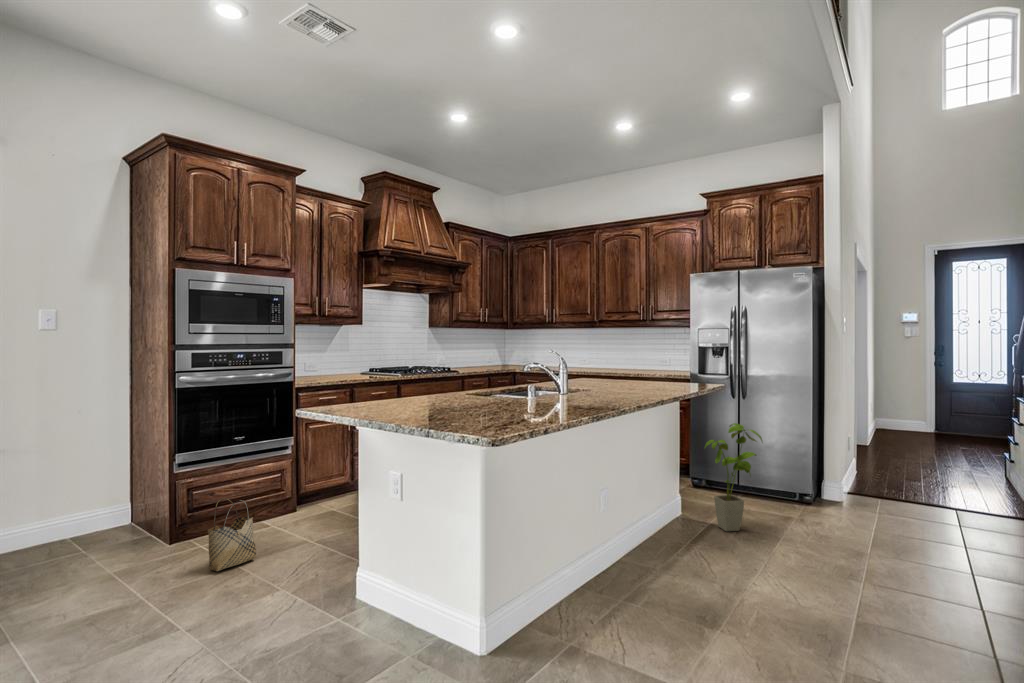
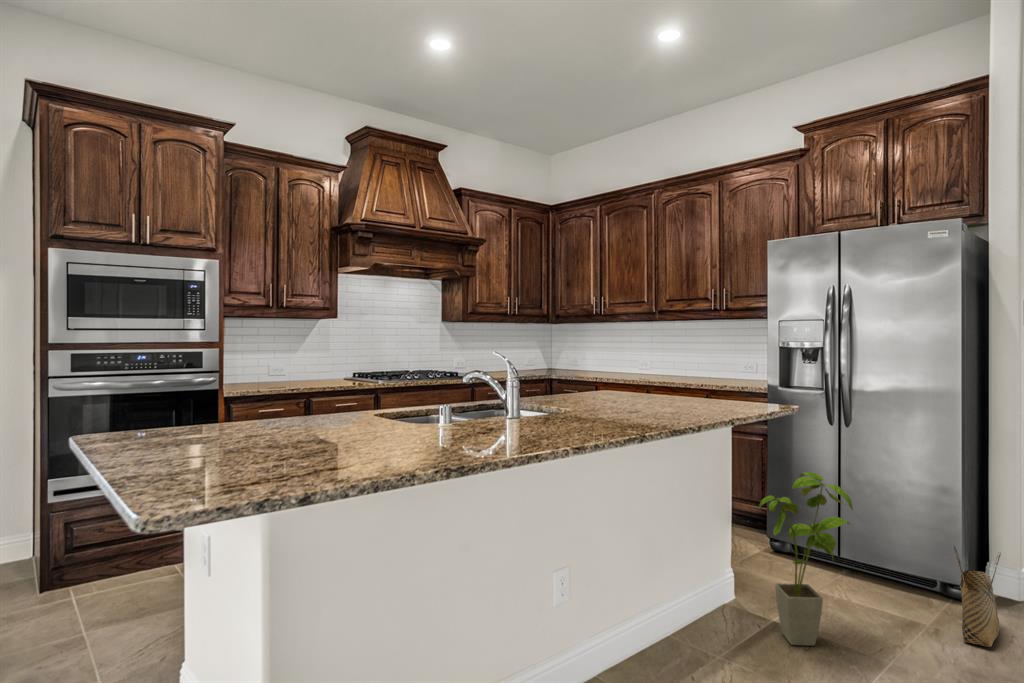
woven basket: present [207,498,256,571] -> present [954,546,1001,647]

